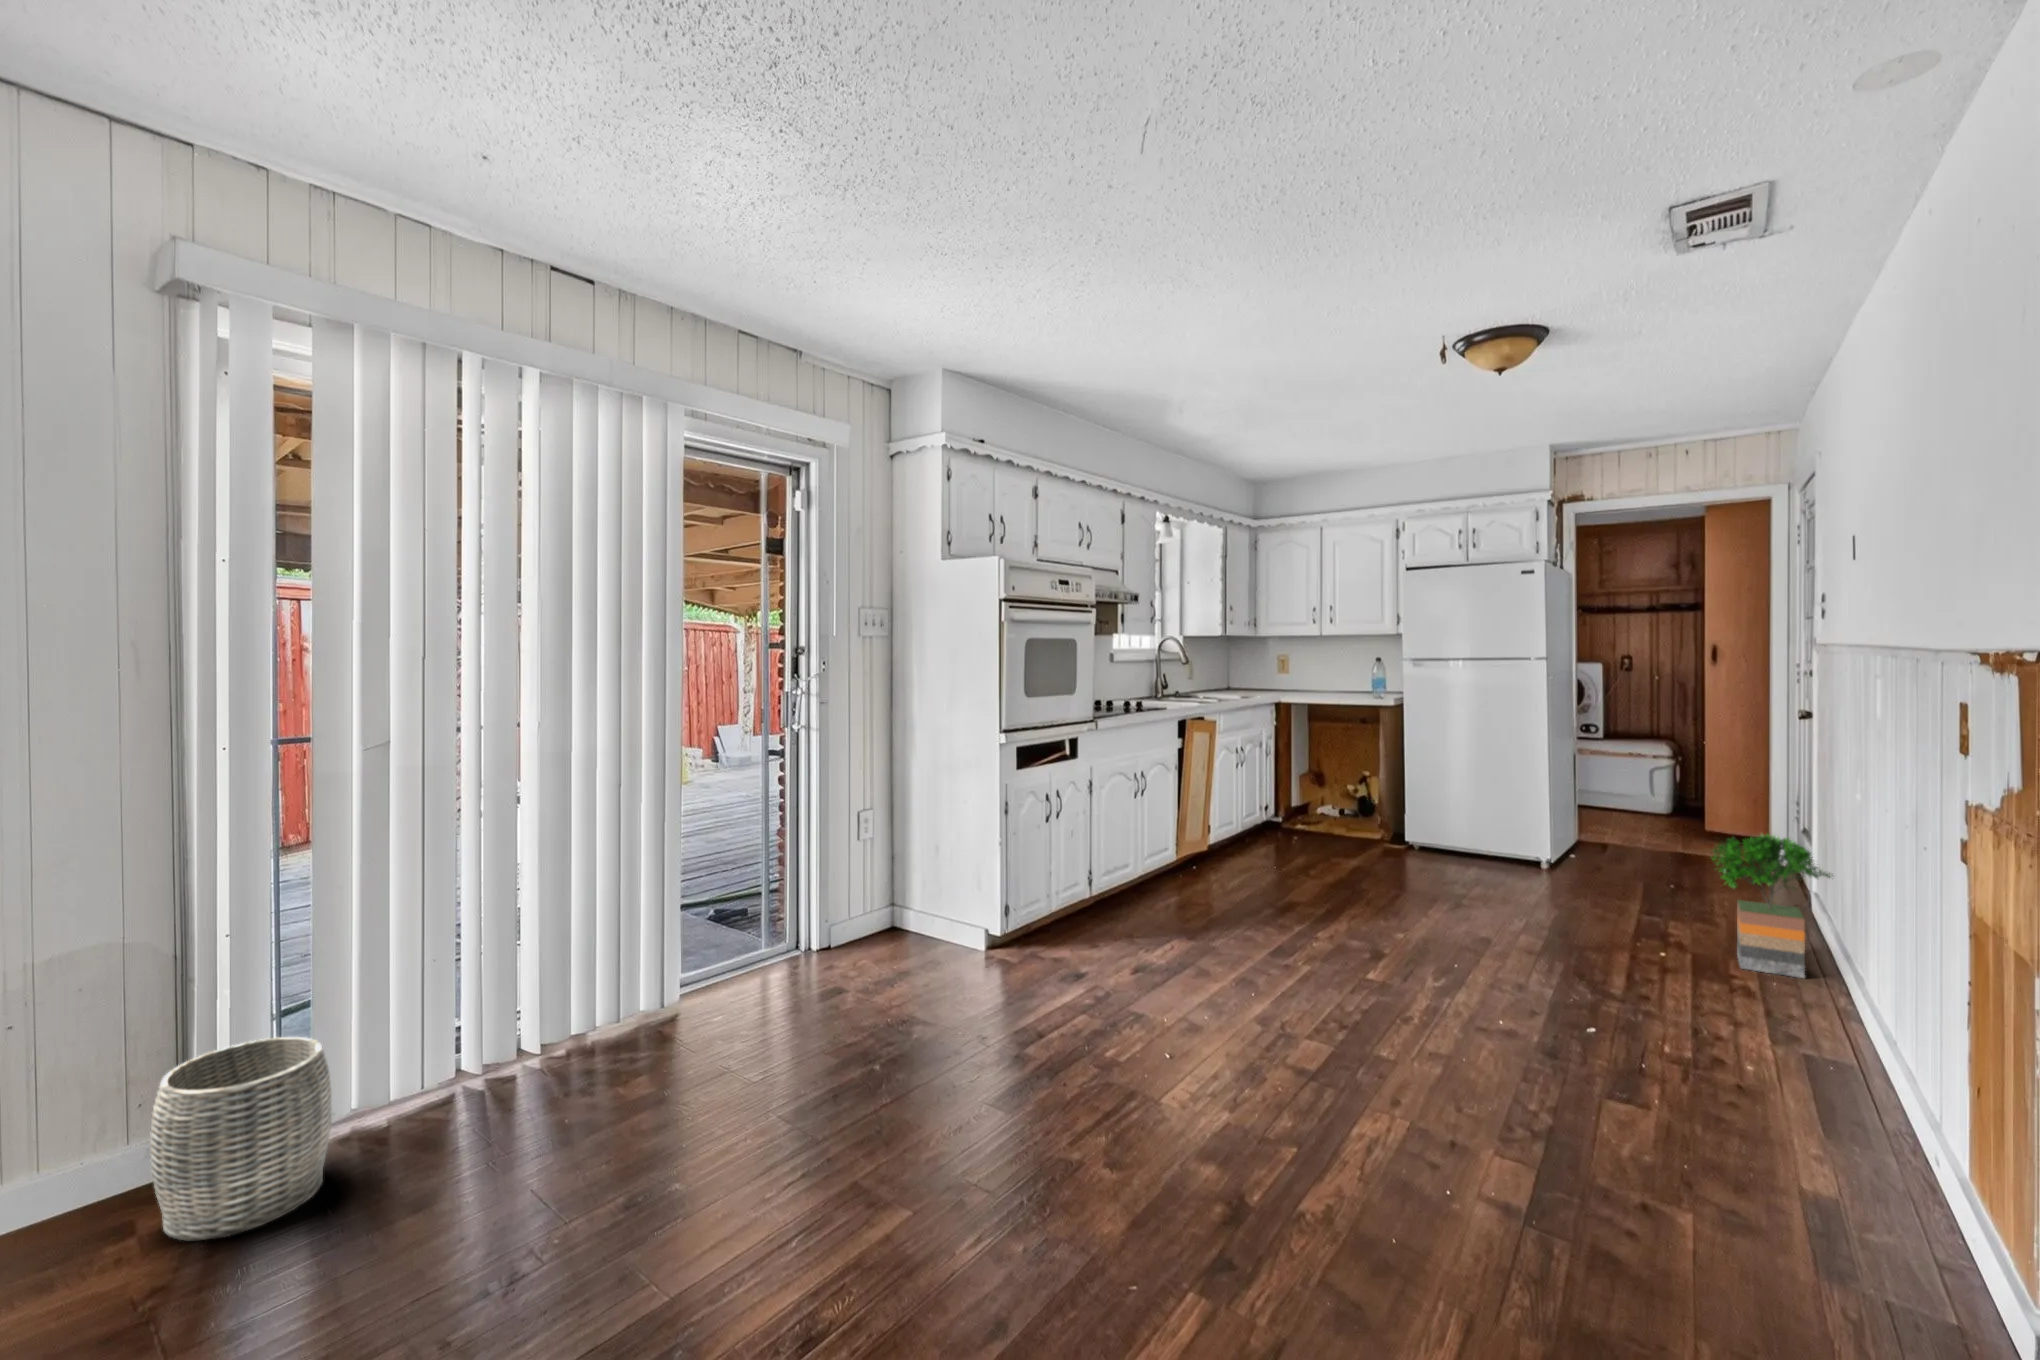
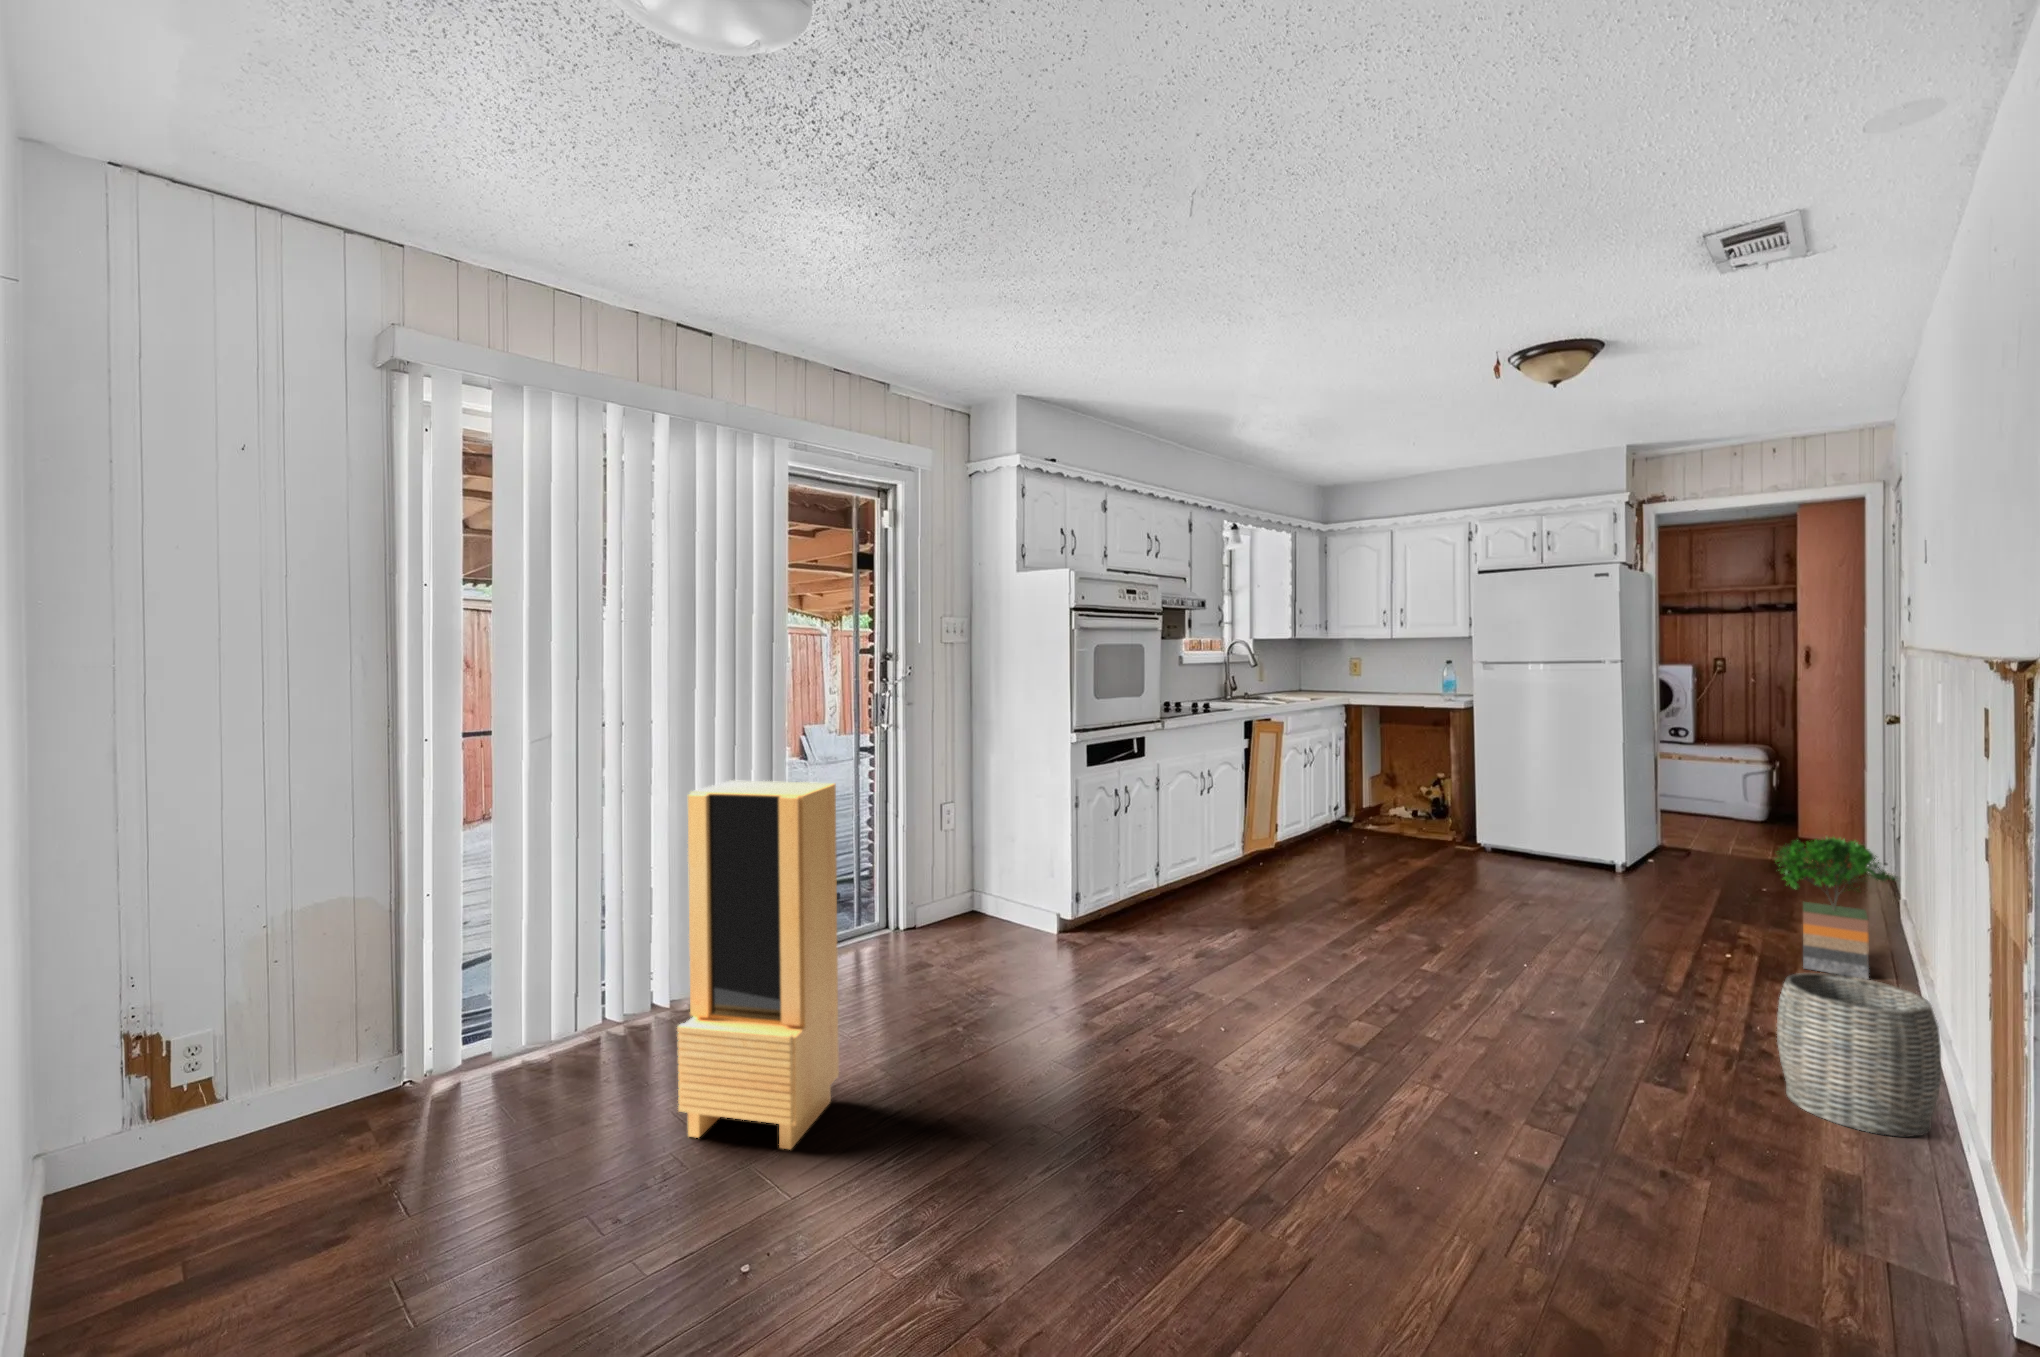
storage cabinet: none [532,792,733,1233] -> present [677,780,839,1150]
woven basket: present [150,1037,332,1240] -> present [1777,973,1941,1137]

